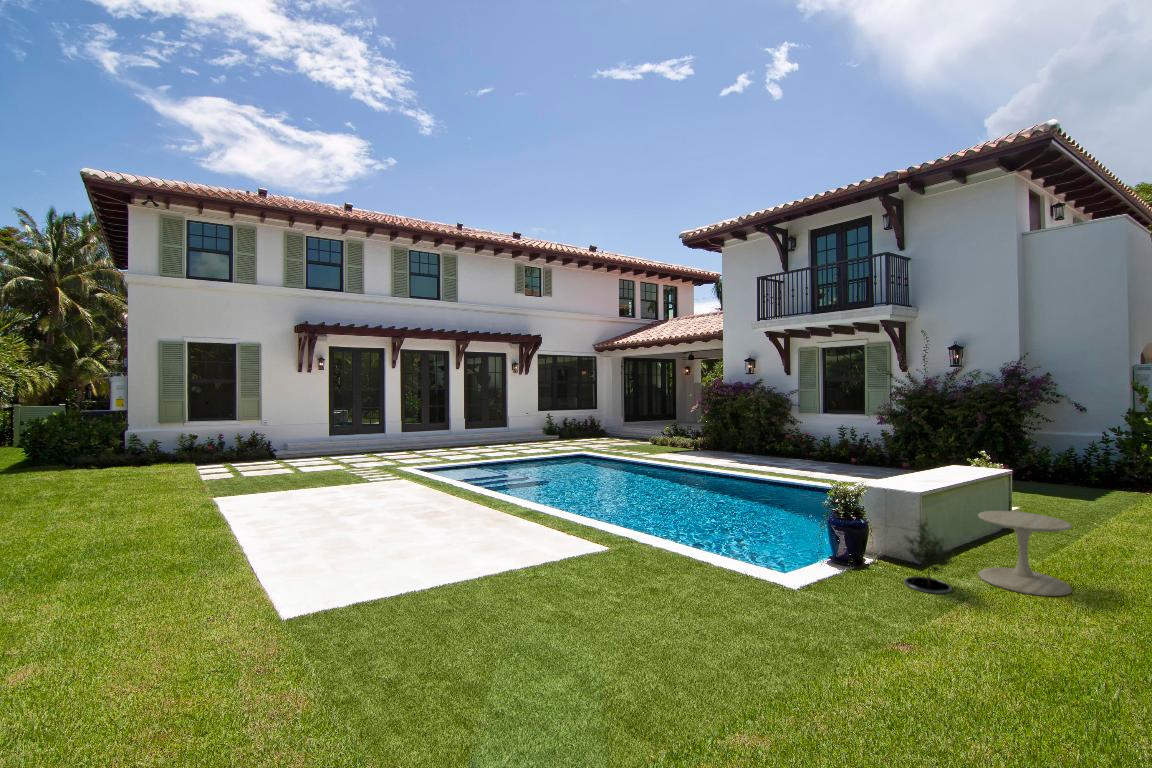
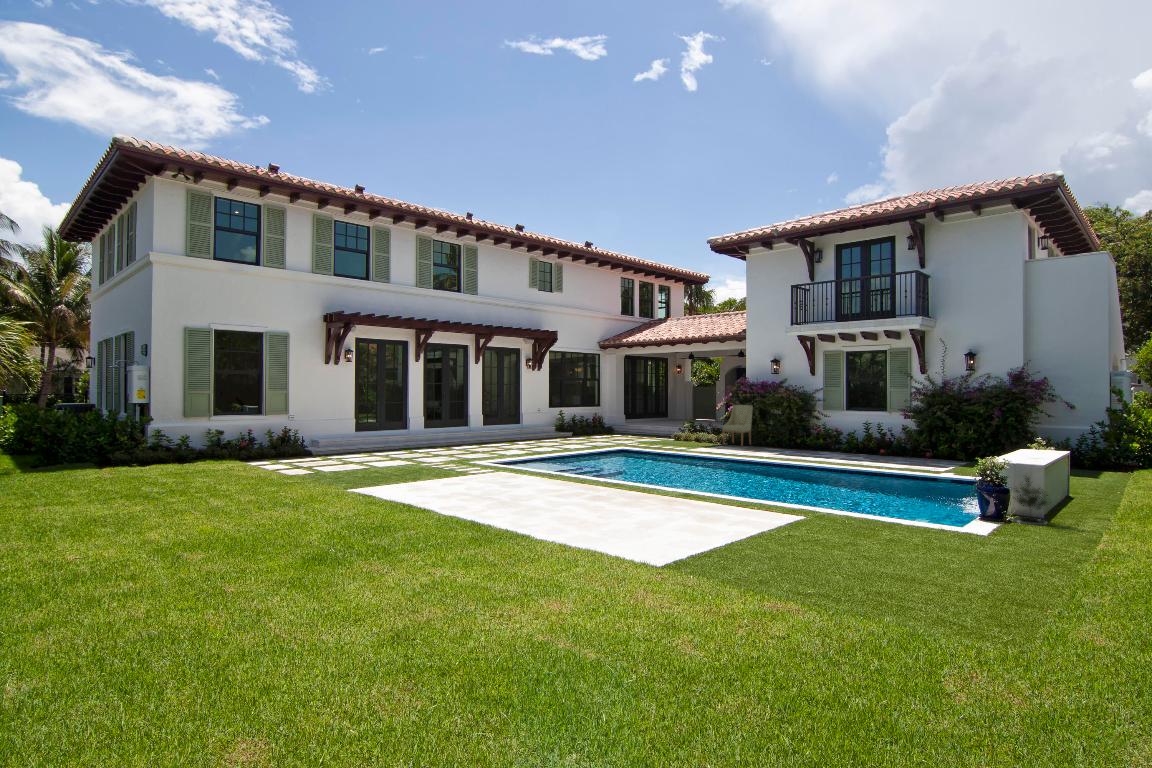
chair: none [691,406,723,450] -> present [722,405,753,446]
side table: present [978,511,1072,596] -> none [1055,471,1120,525]

